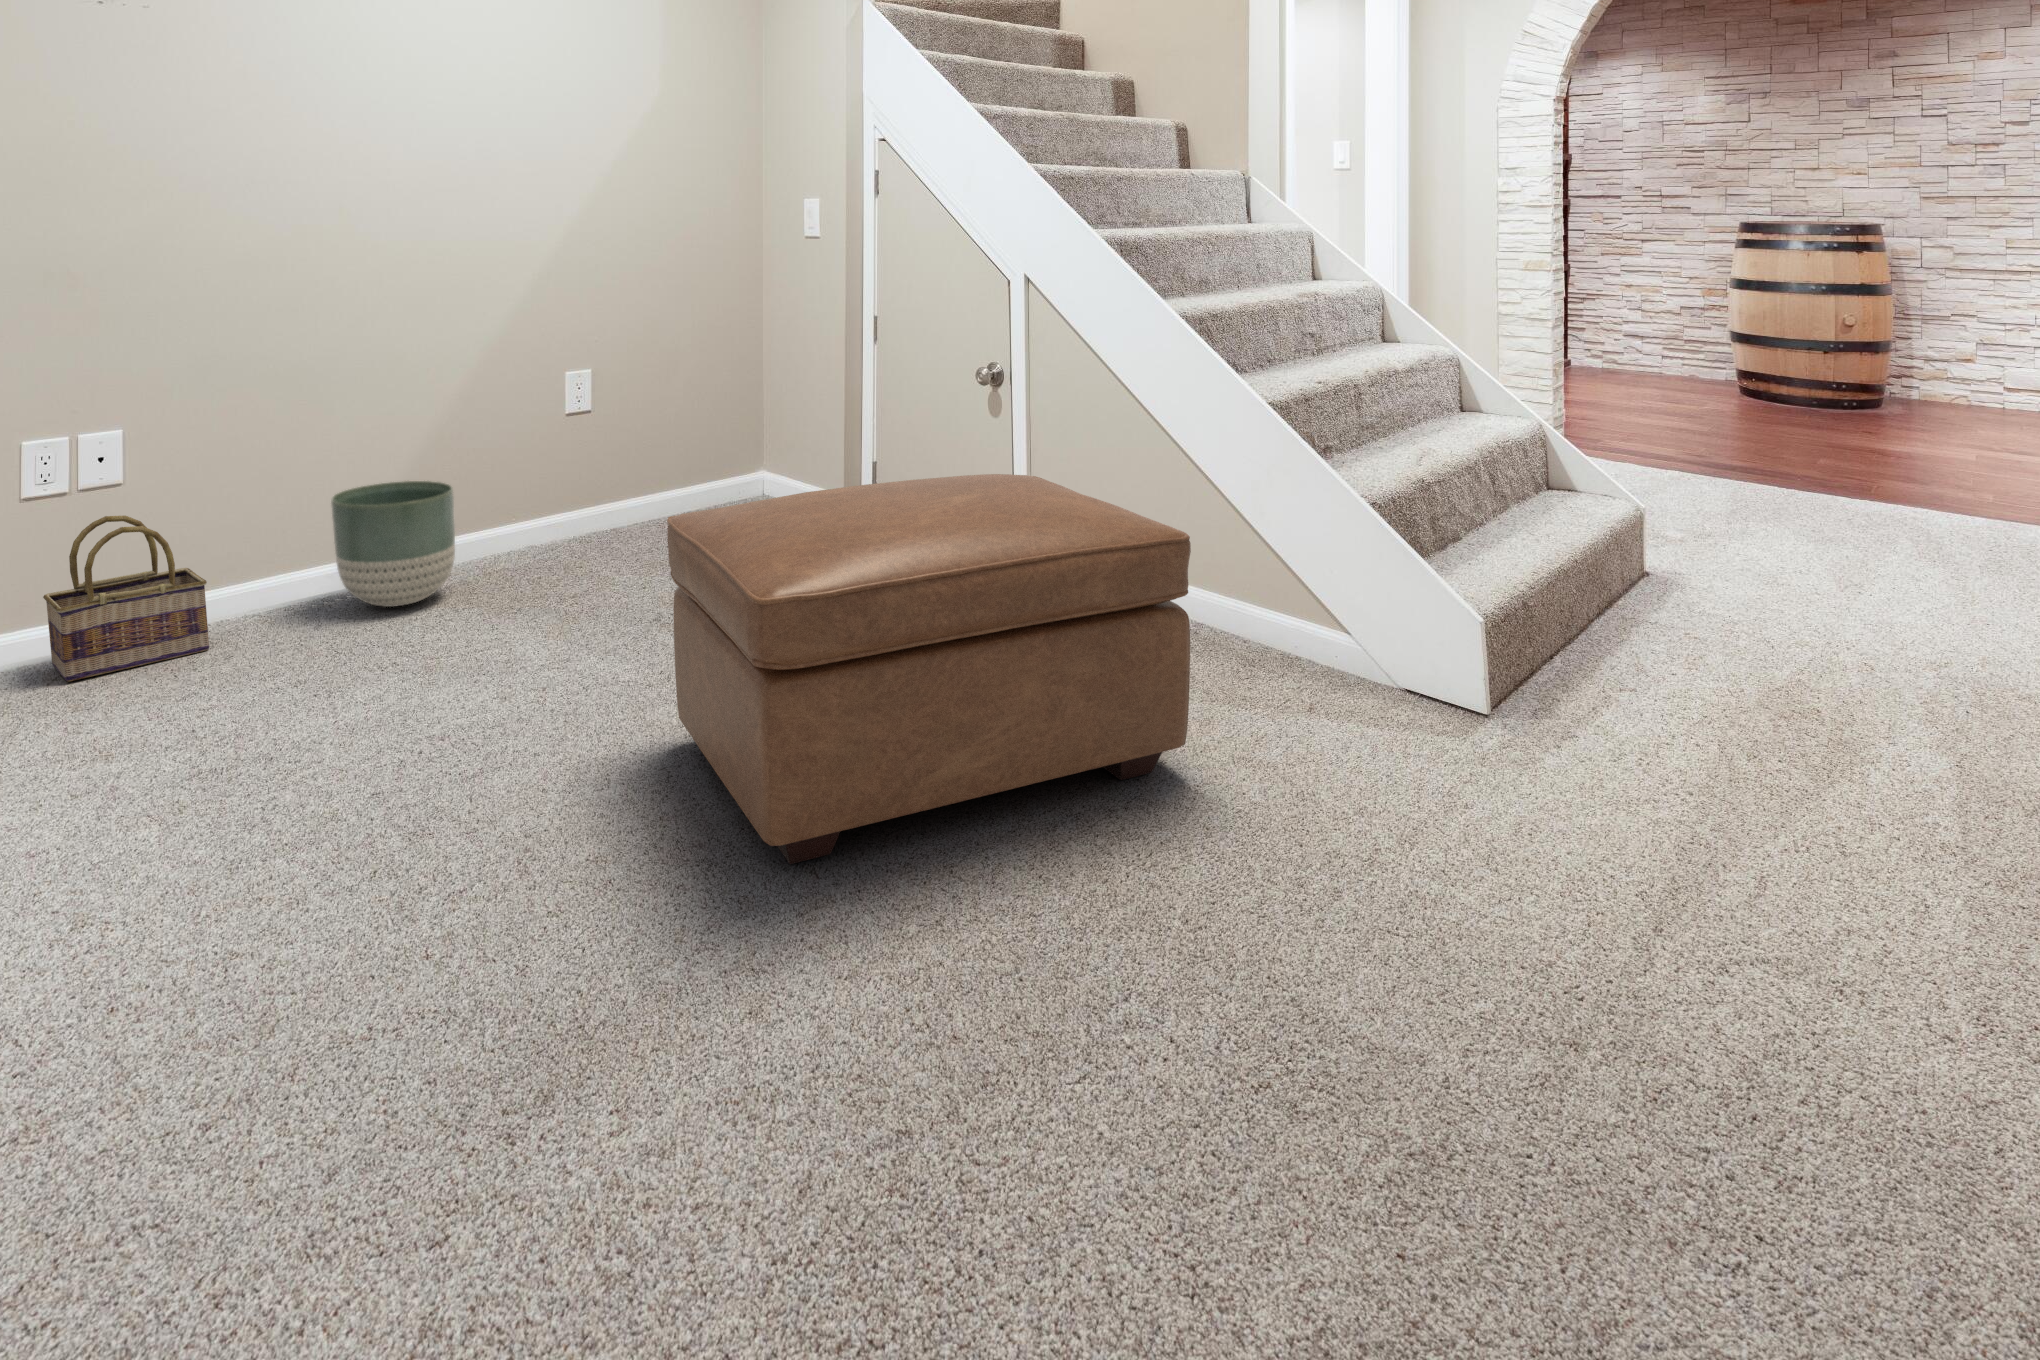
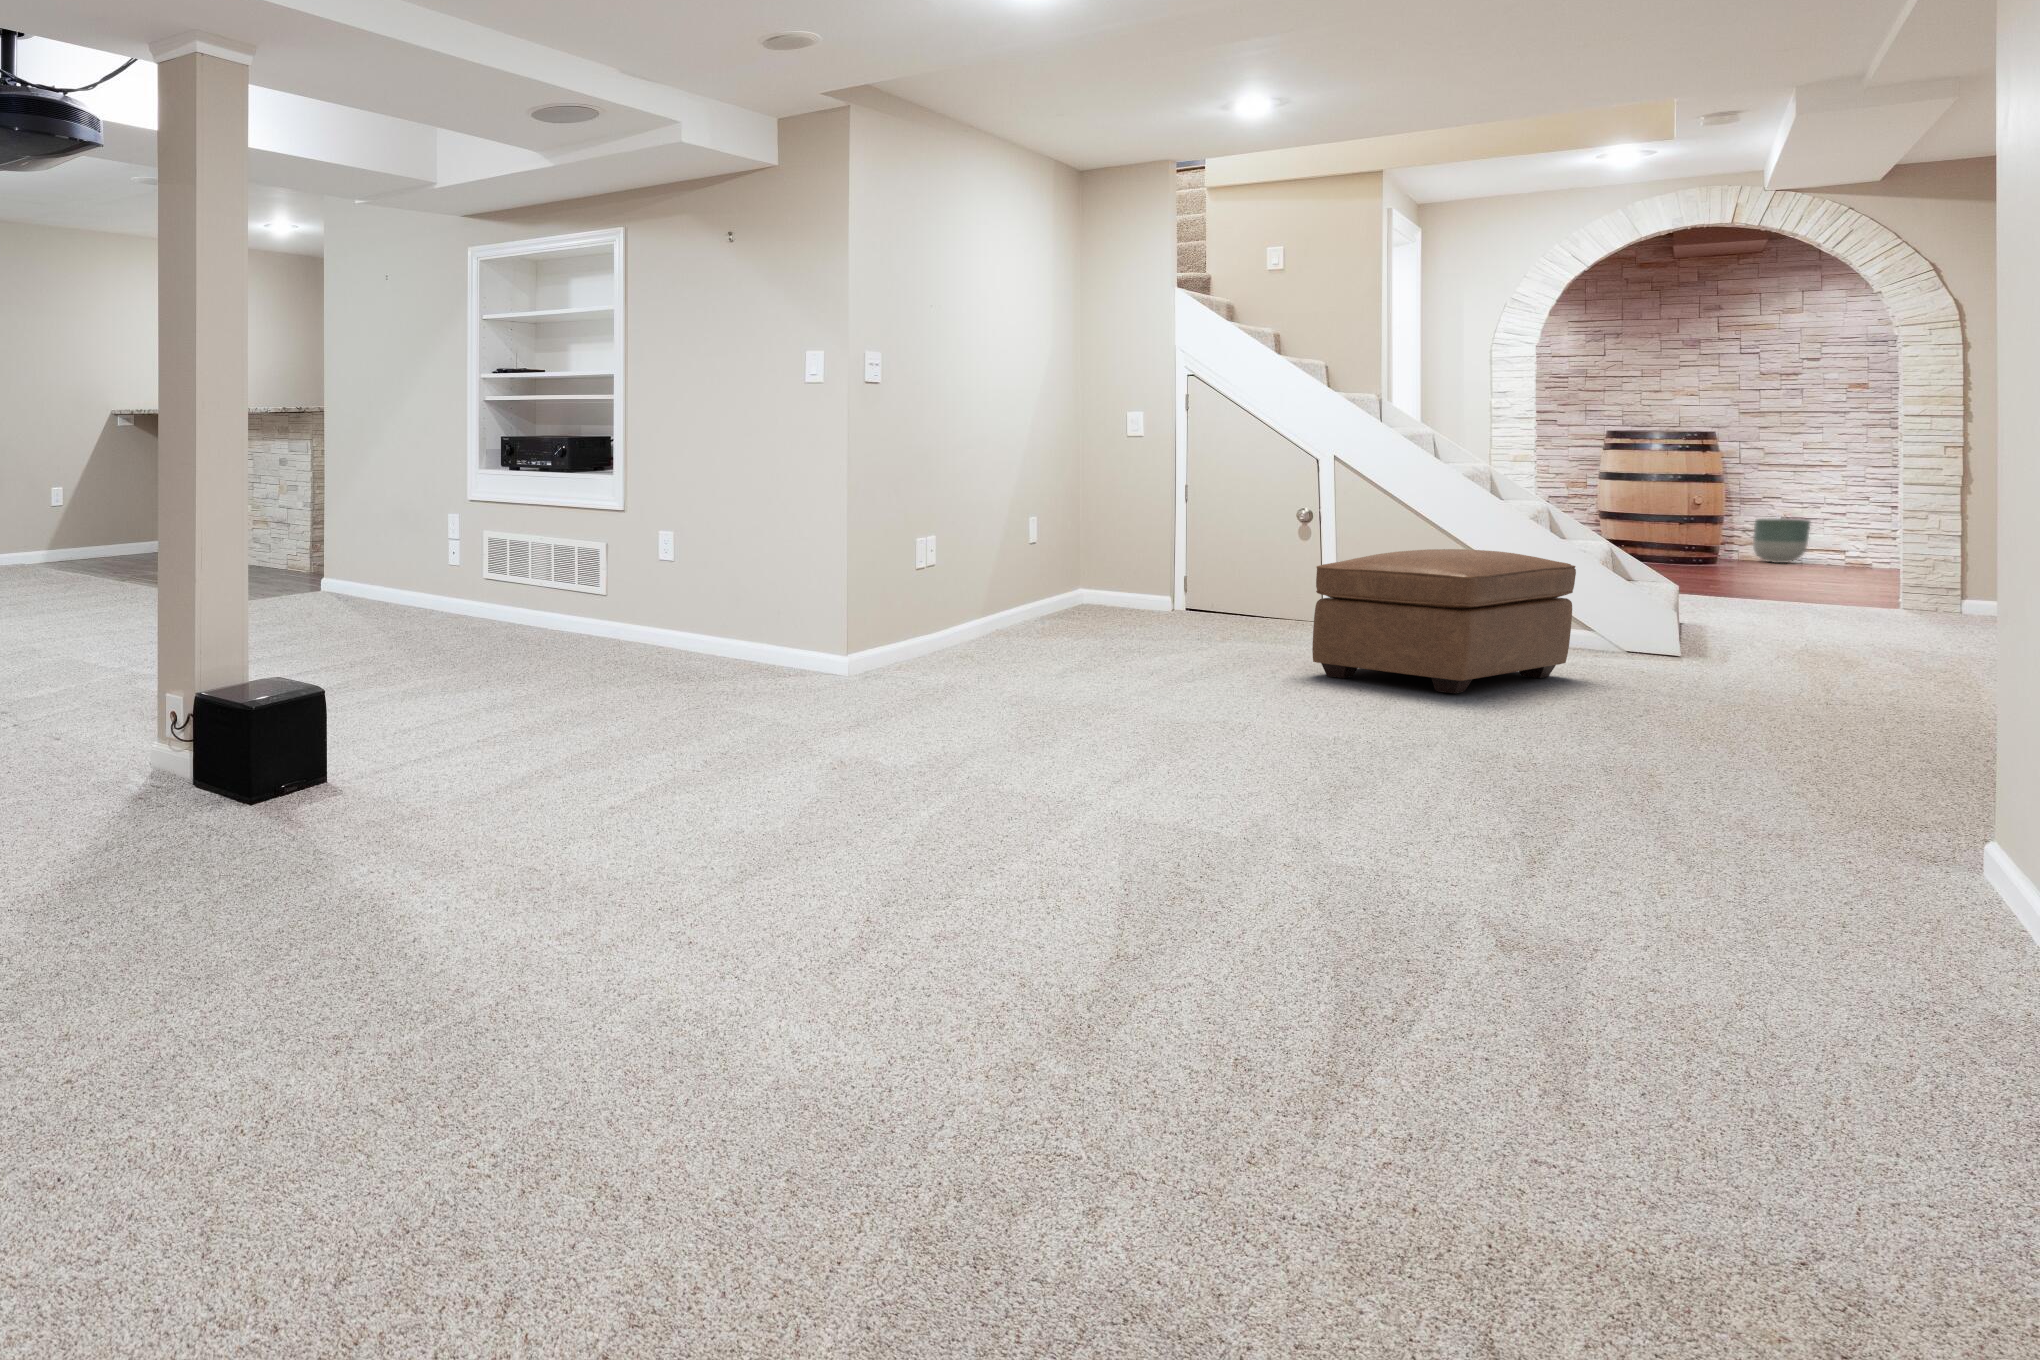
planter: present [331,481,455,607] -> present [1753,519,1810,563]
basket: present [43,516,209,681] -> none [912,588,974,669]

